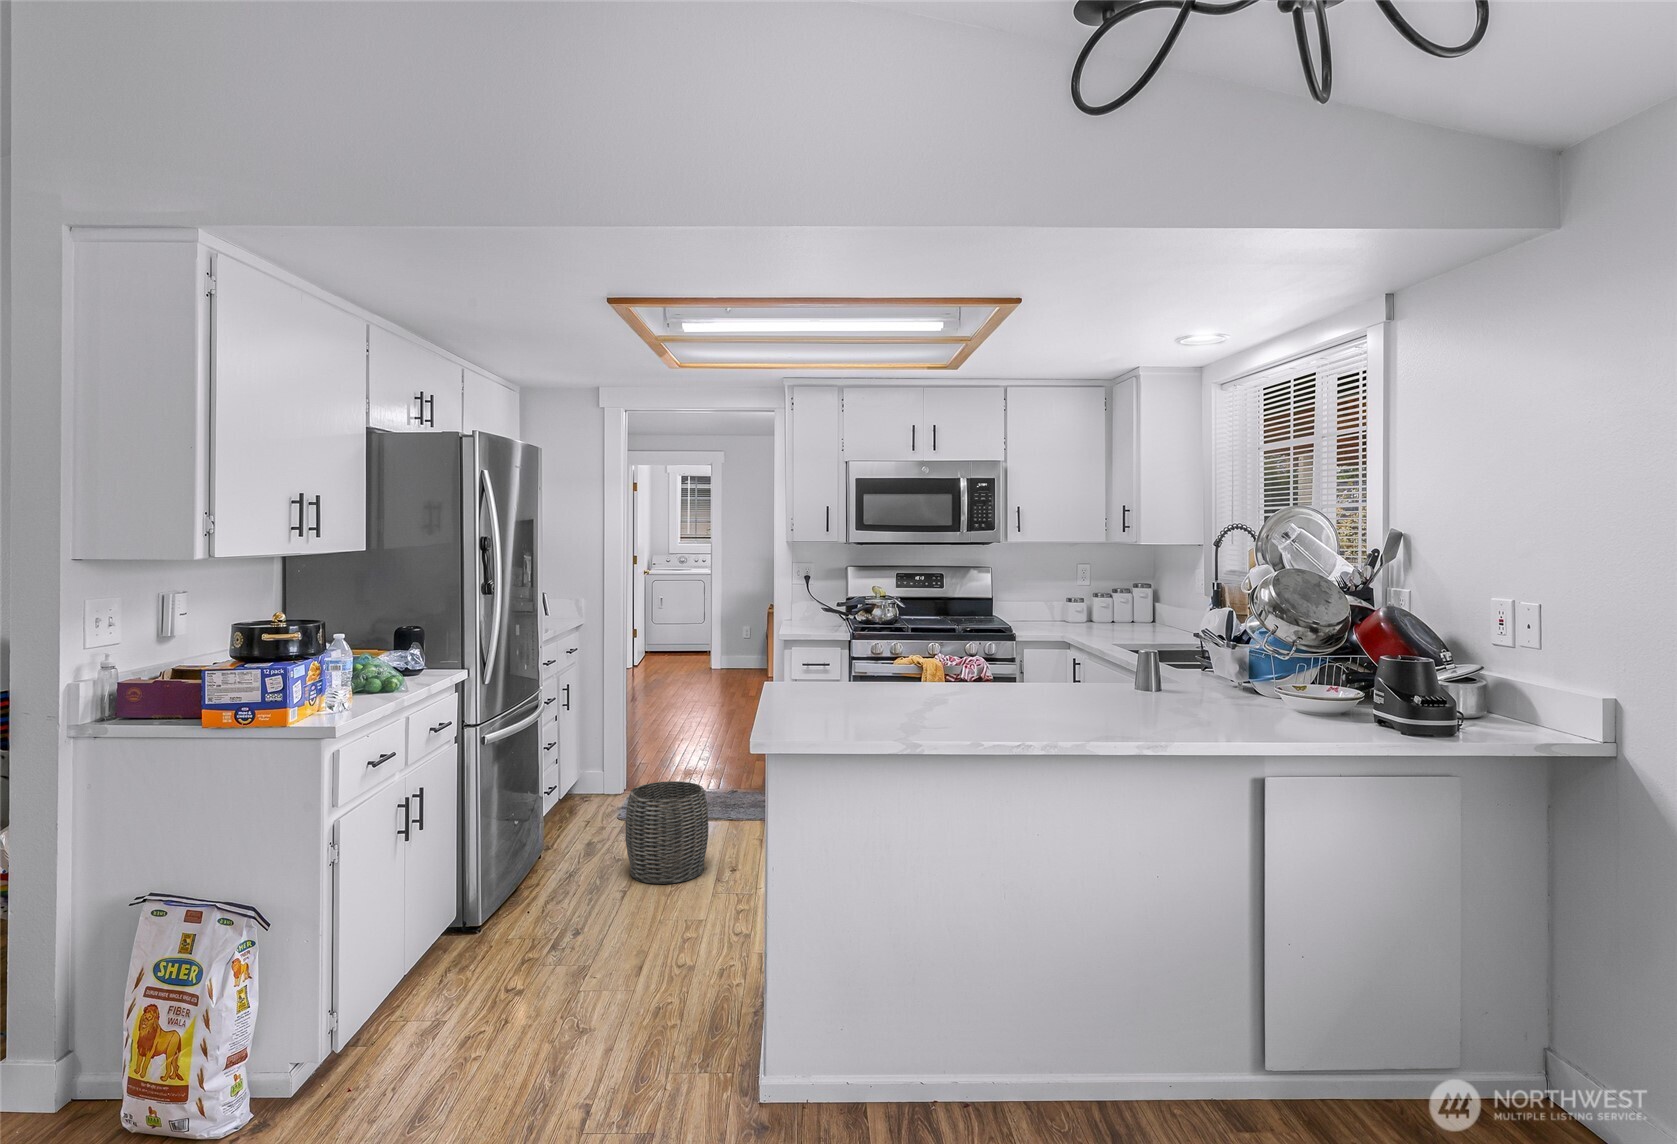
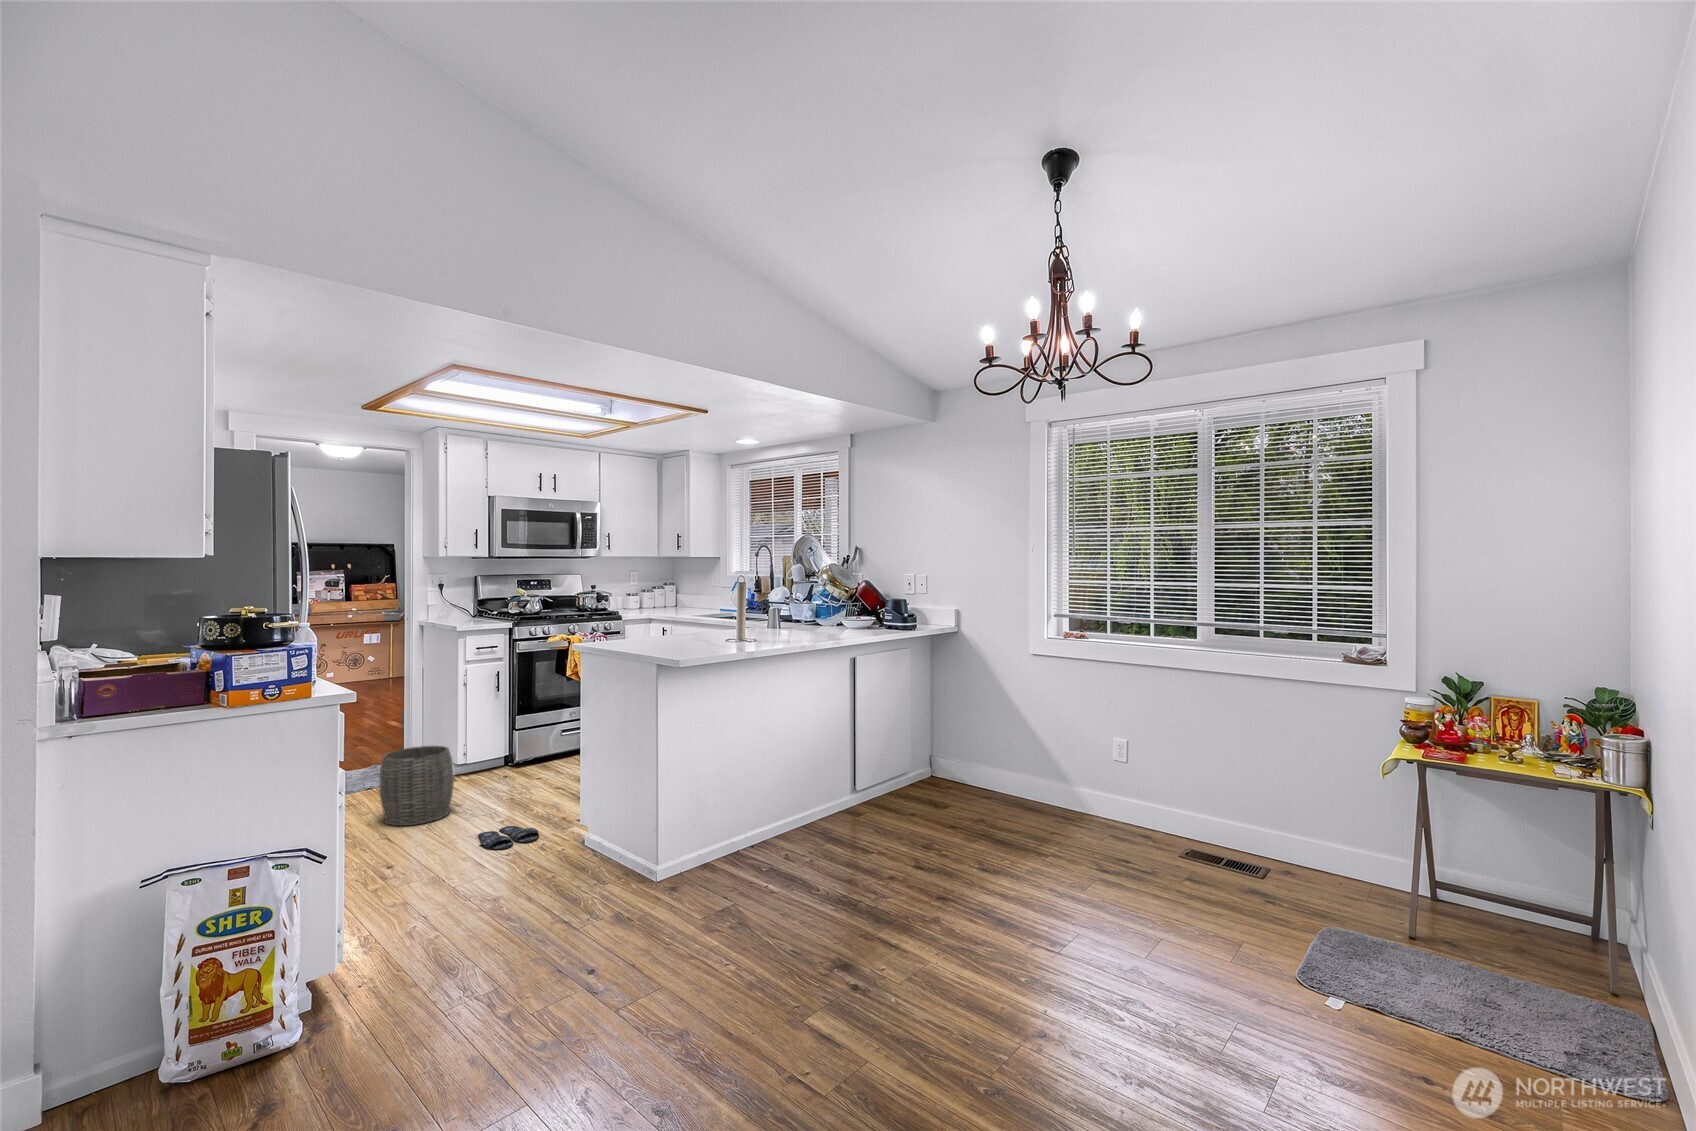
slippers: none [653,922,731,959] -> present [478,826,539,849]

